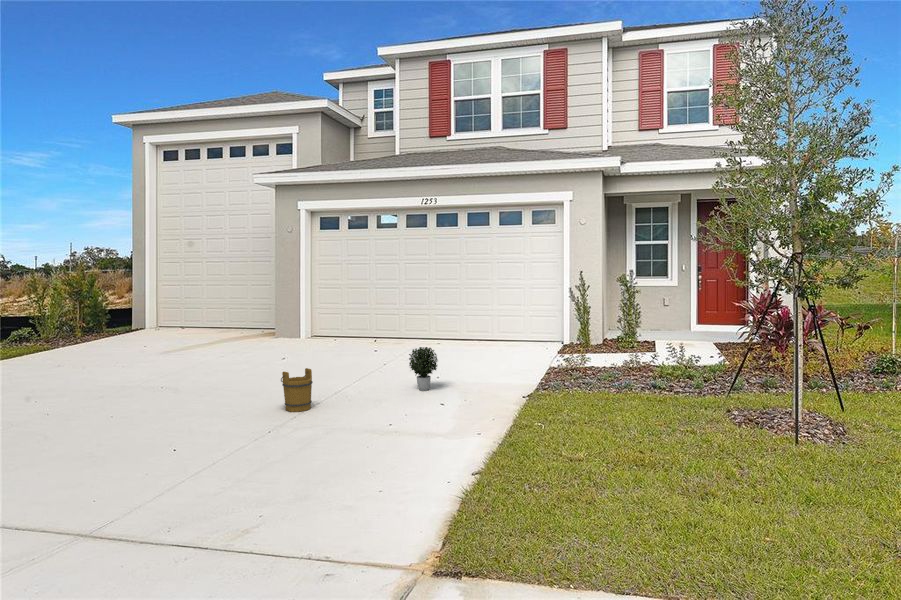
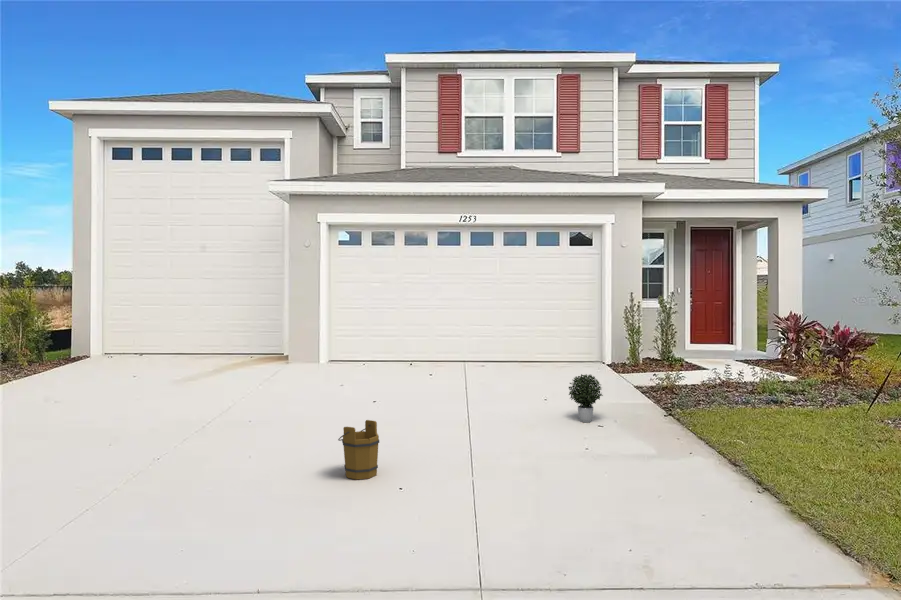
bucket: present [281,368,313,412] -> present [338,420,379,480]

